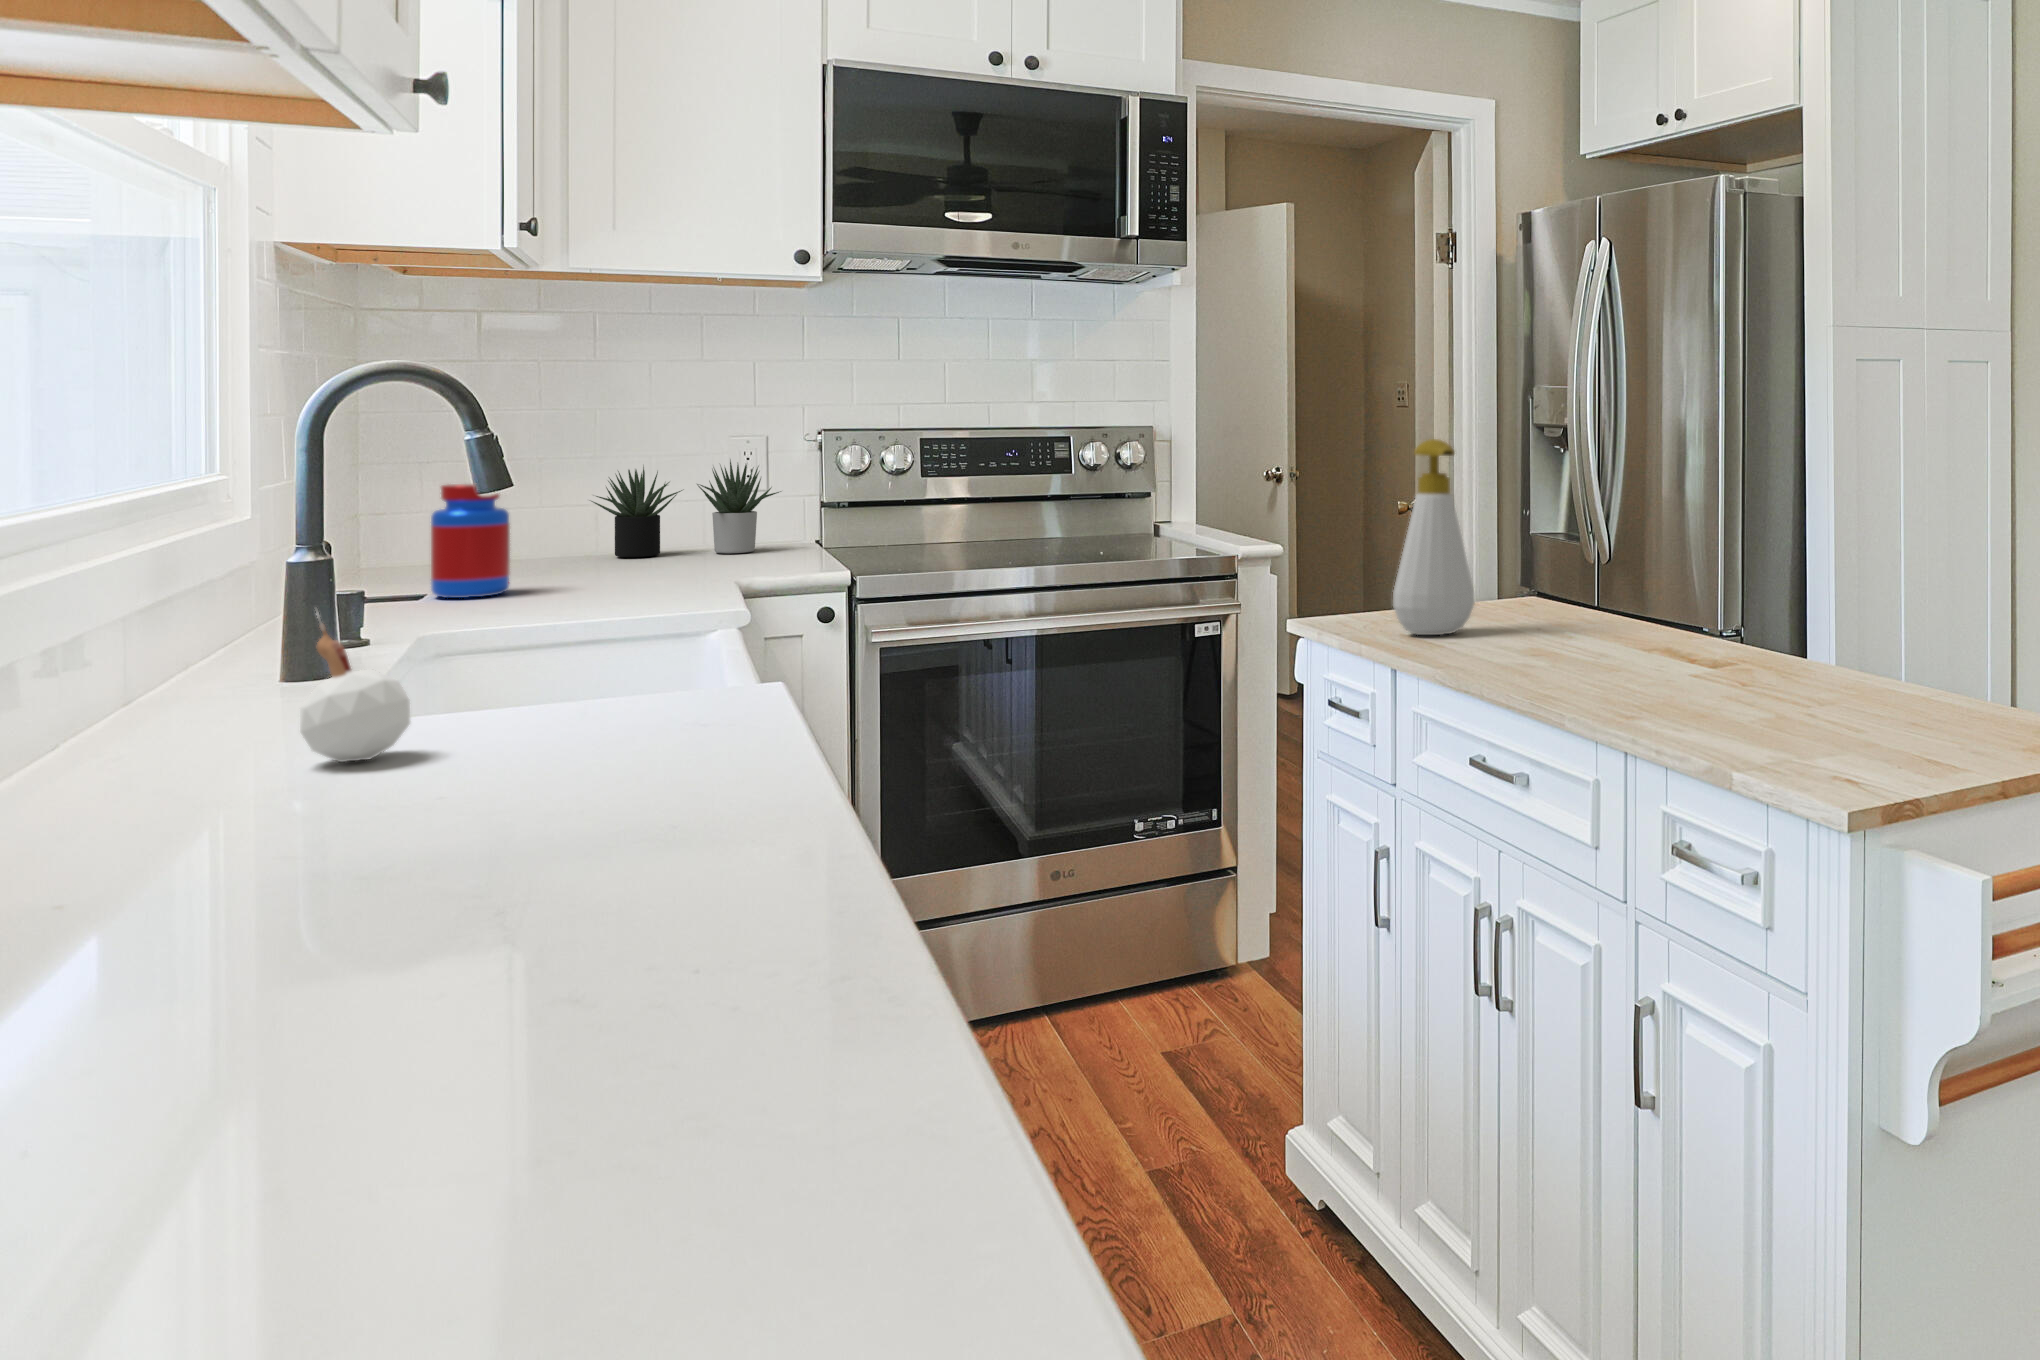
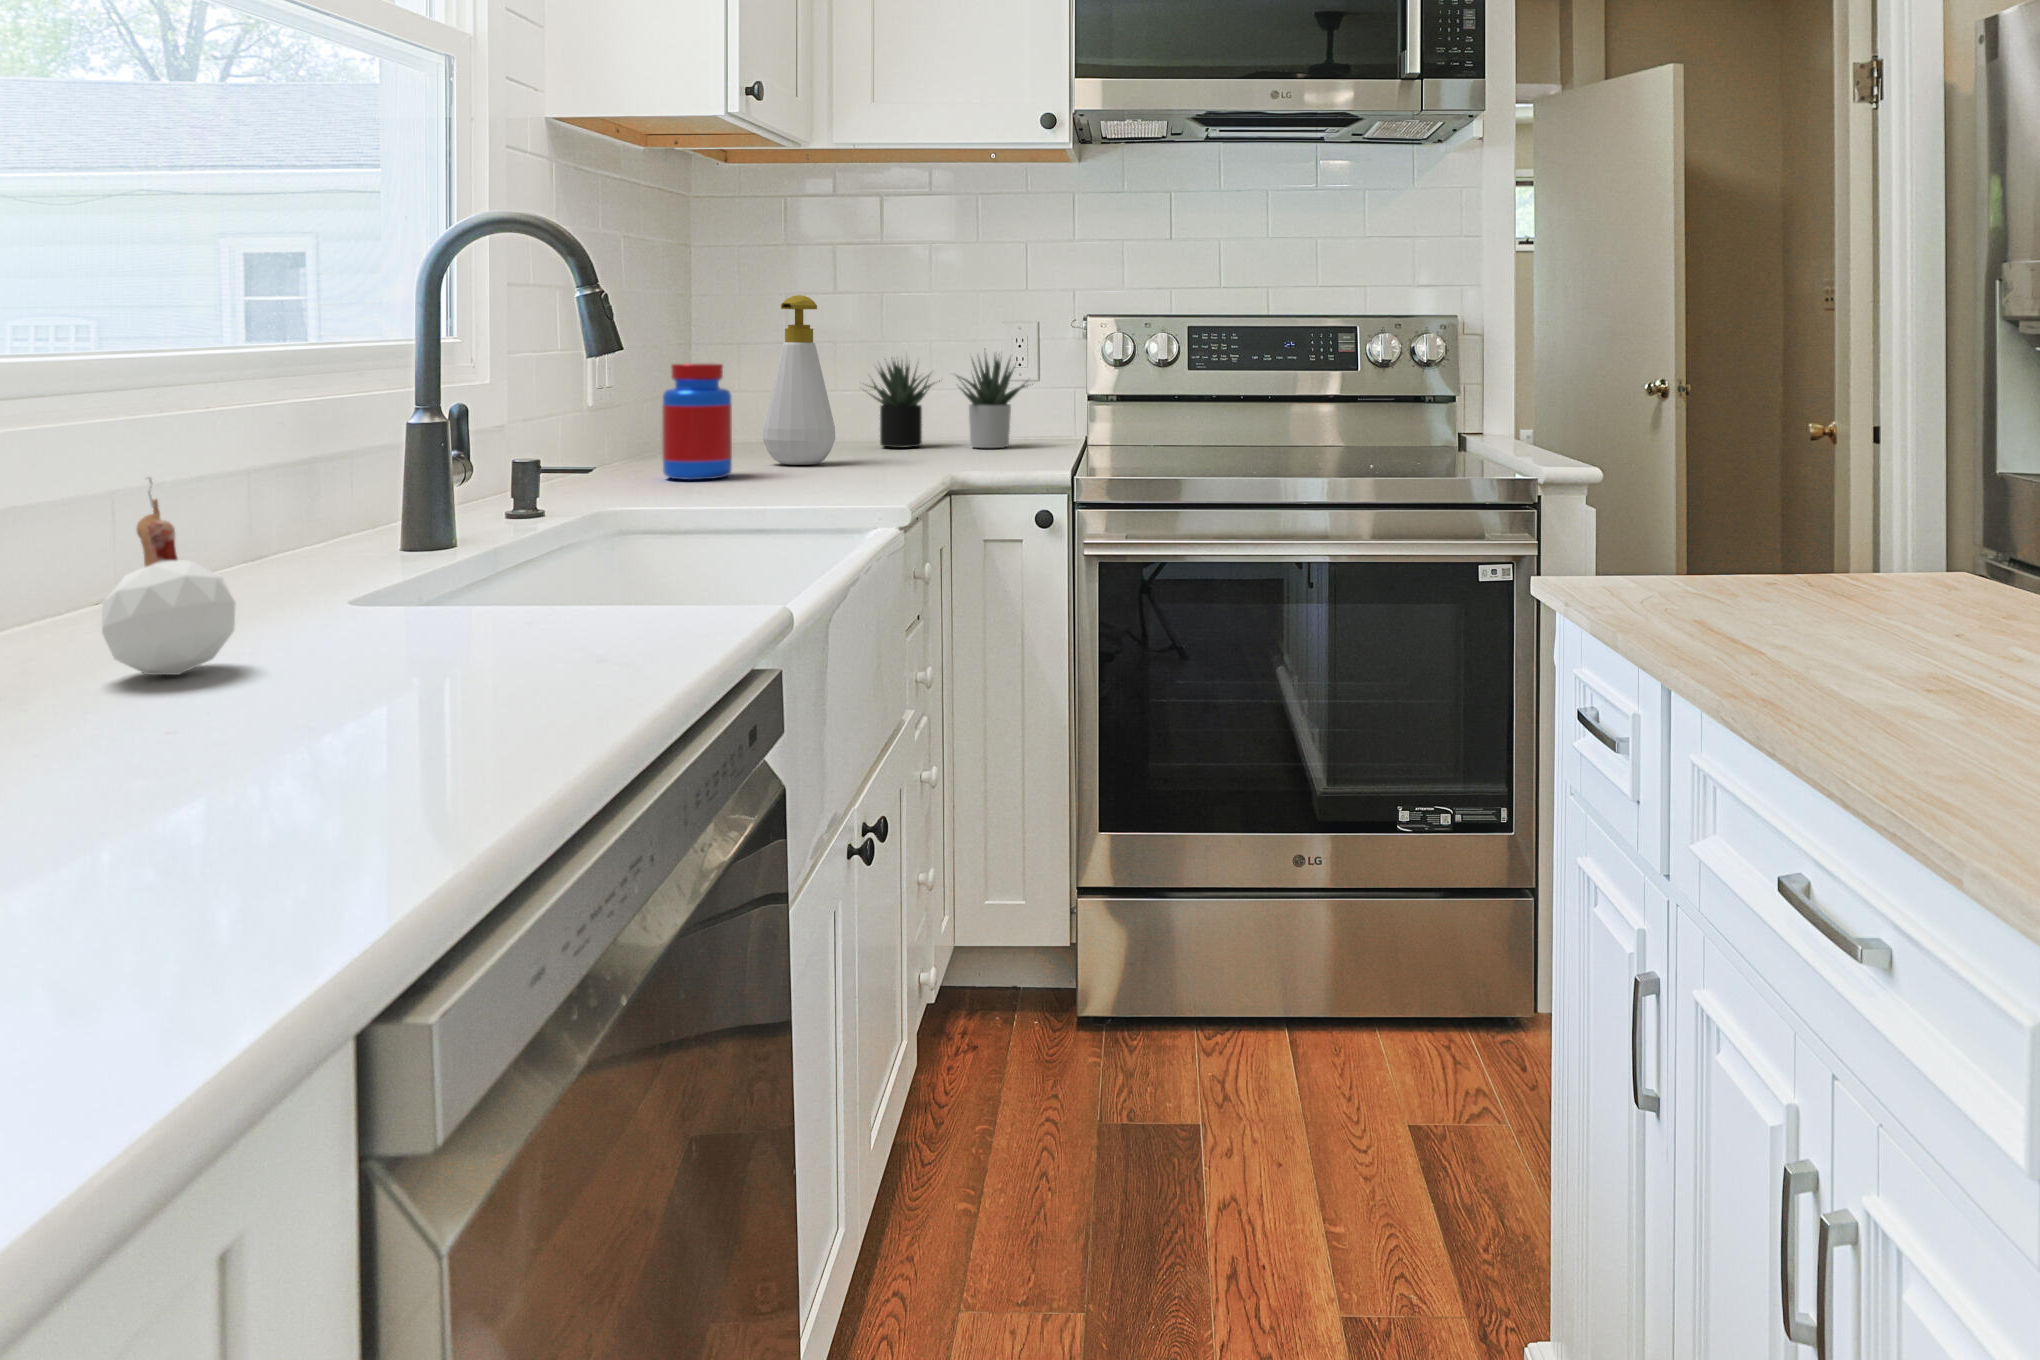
soap bottle: present [1393,439,1474,635] -> present [763,295,835,465]

